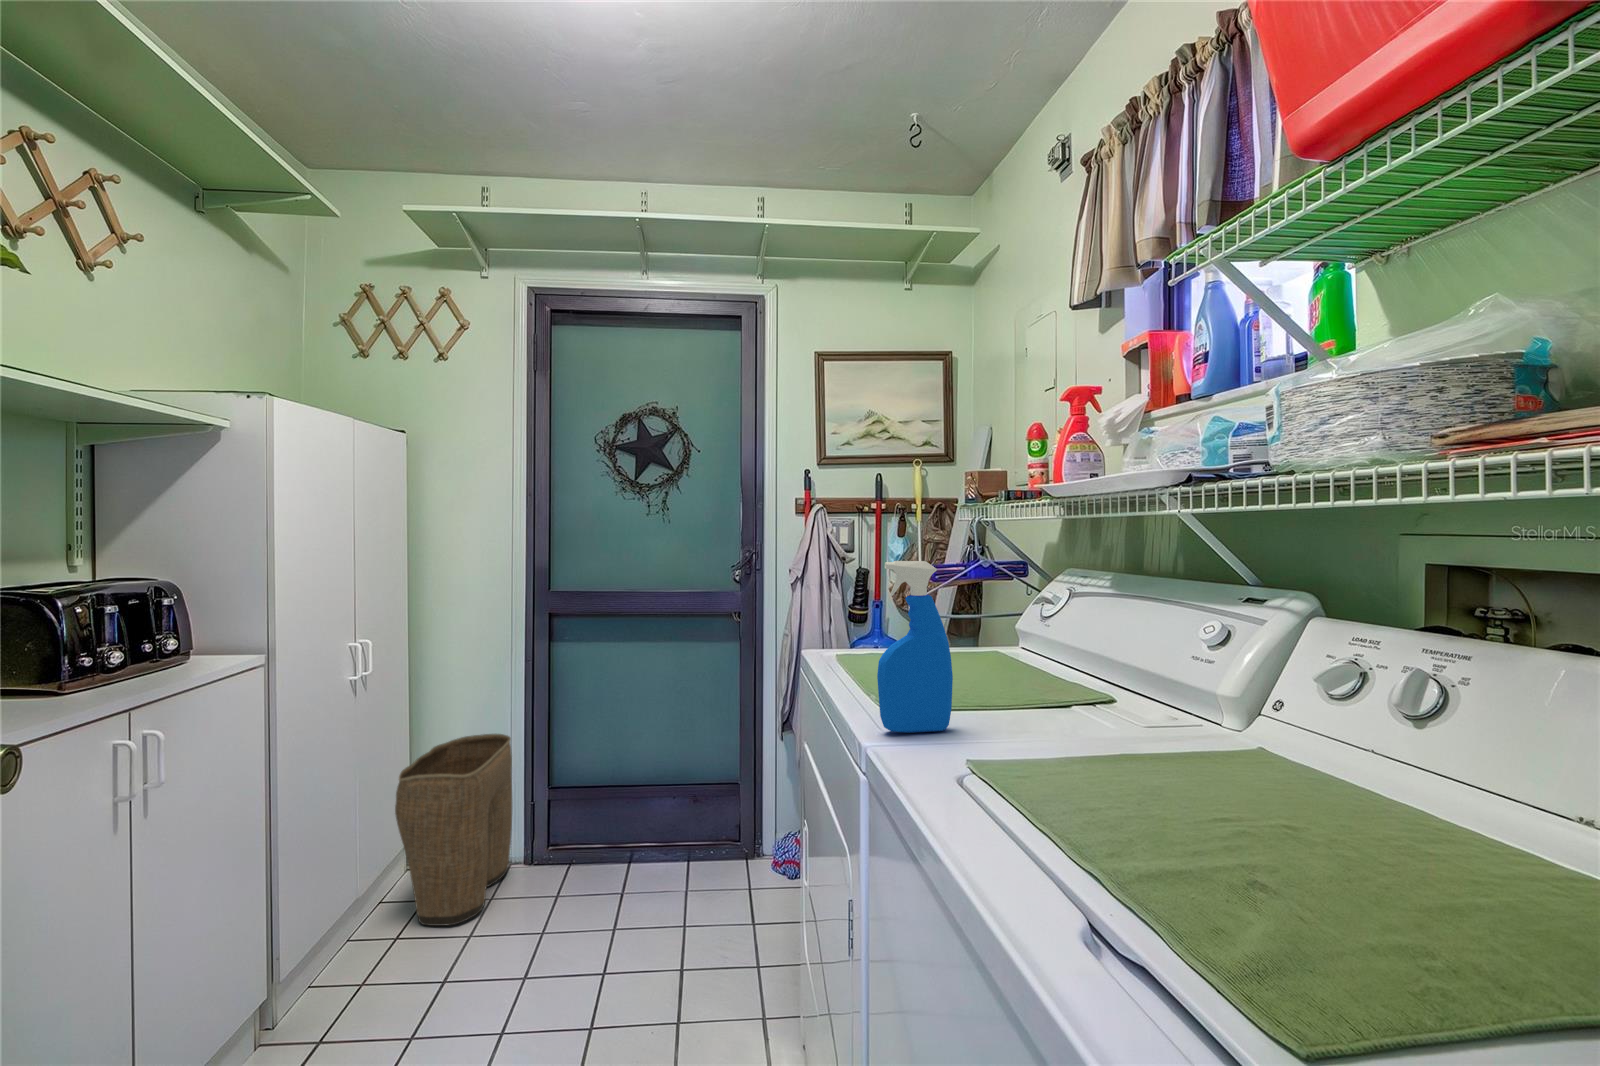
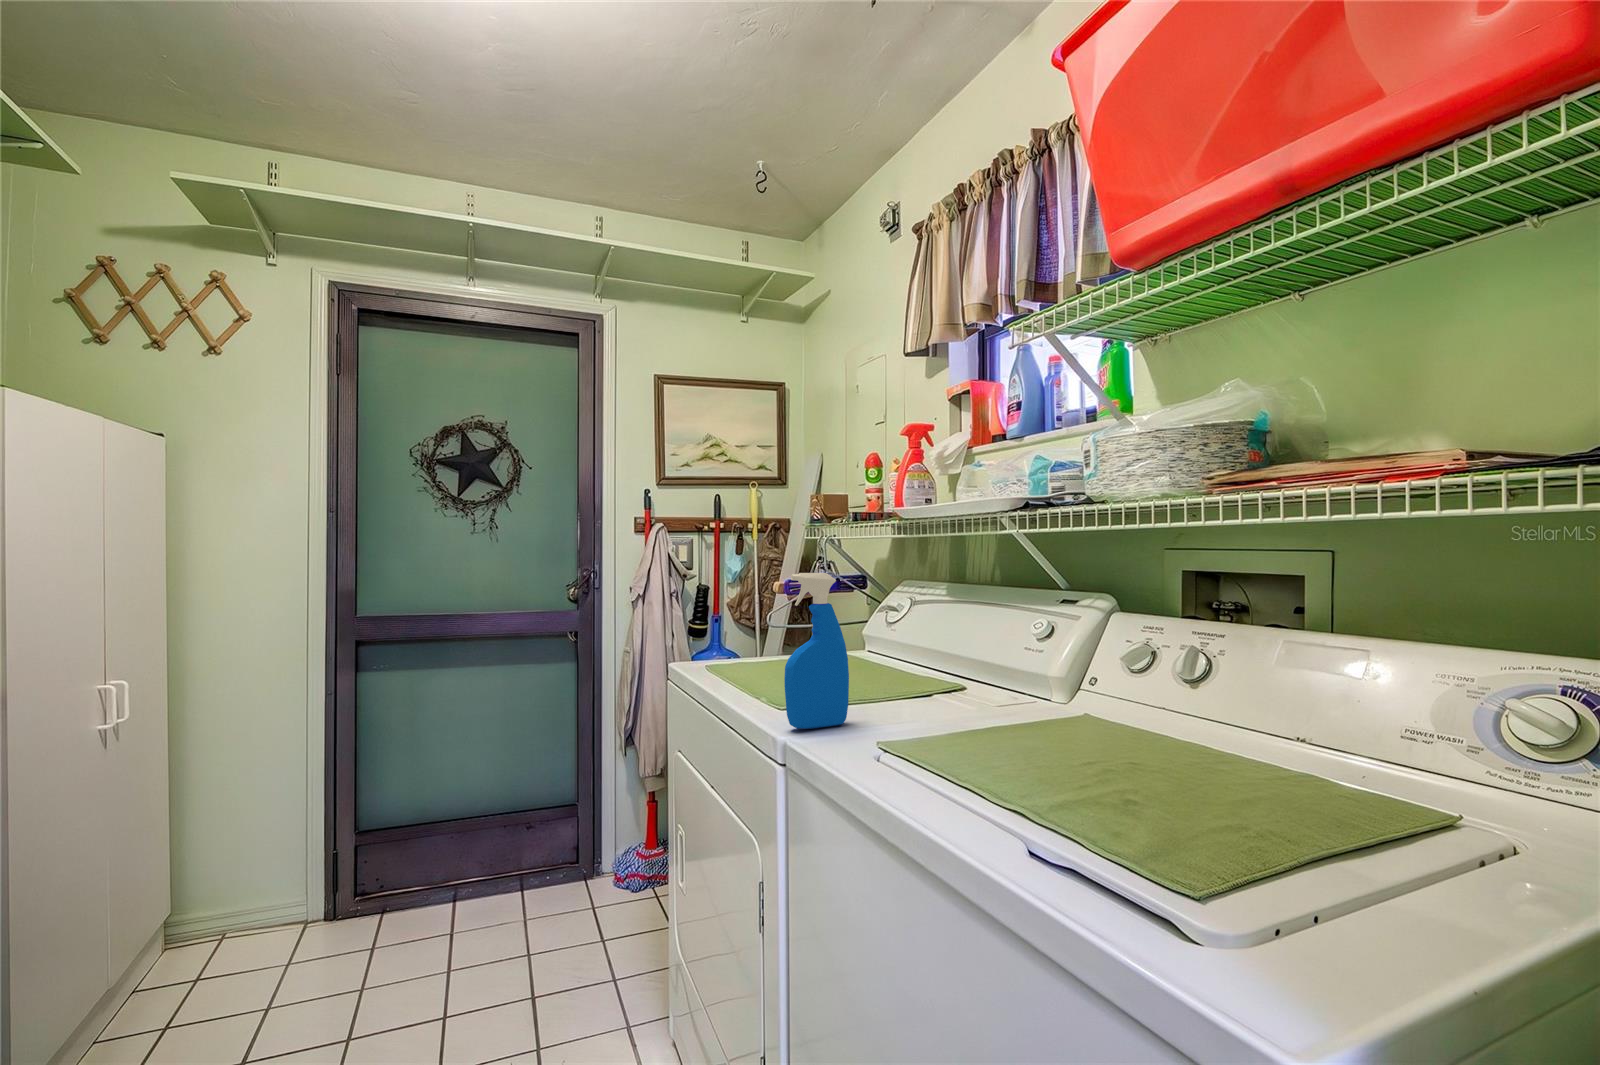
laundry basket: present [395,734,512,926] -> none [150,781,304,1018]

